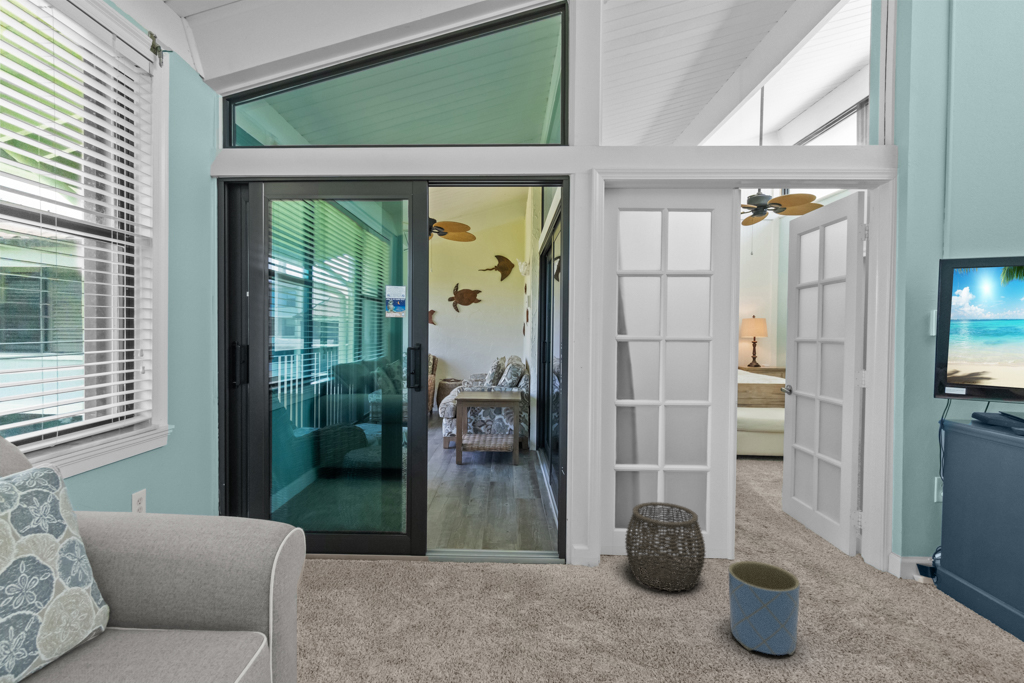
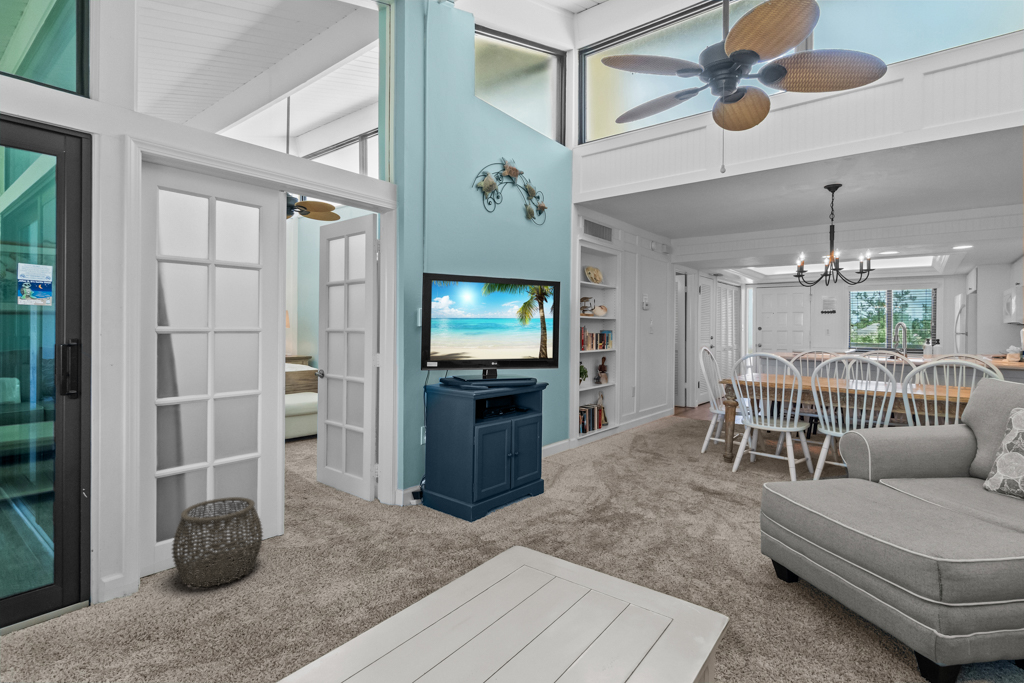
planter: present [729,561,800,655] -> none [291,521,348,597]

